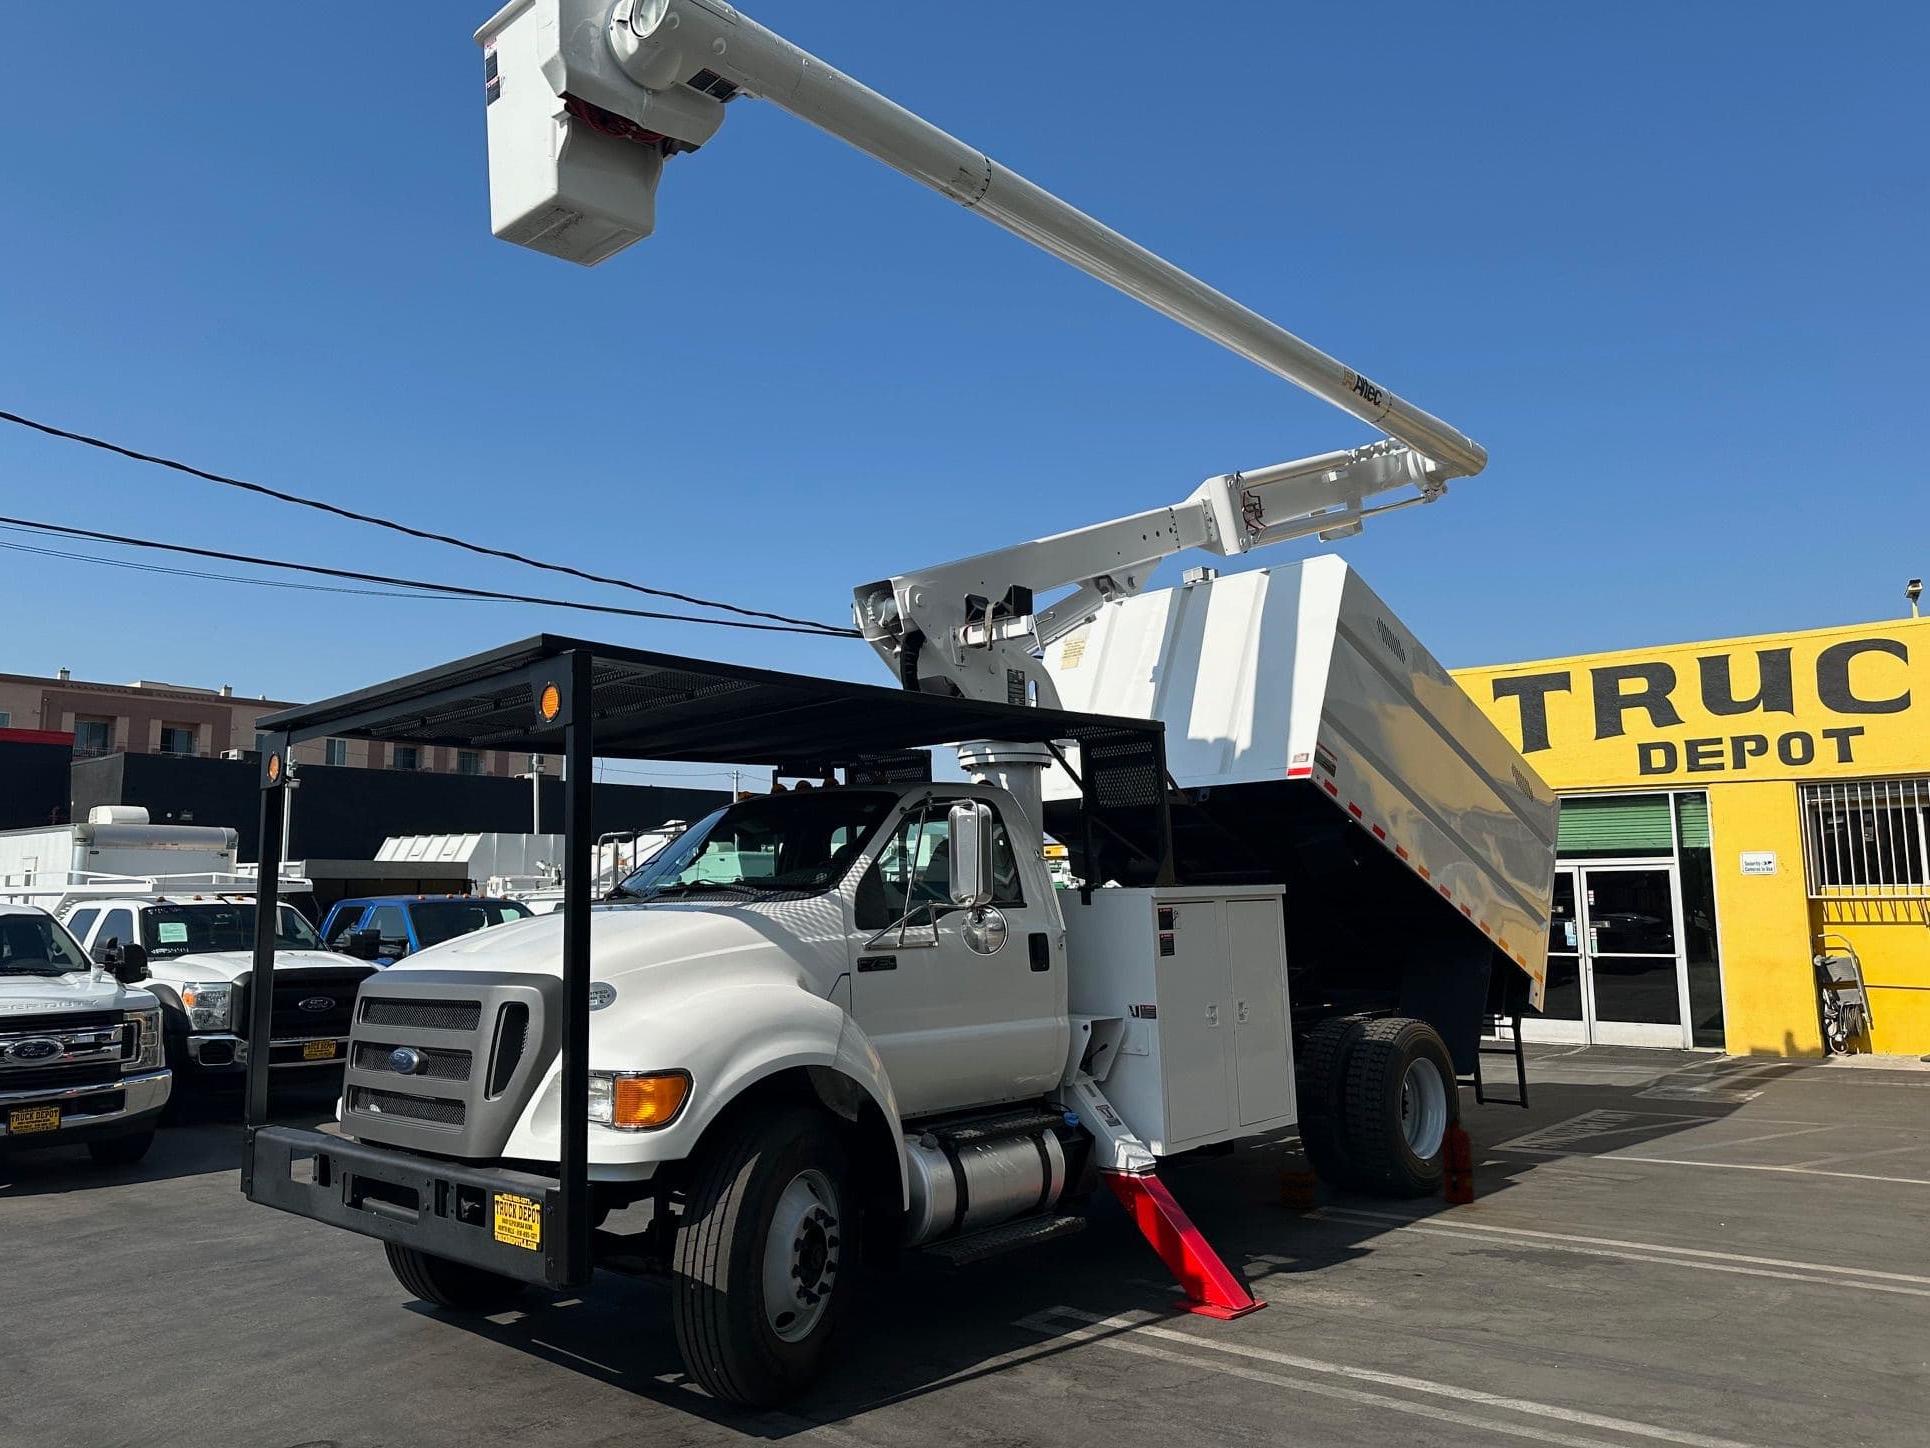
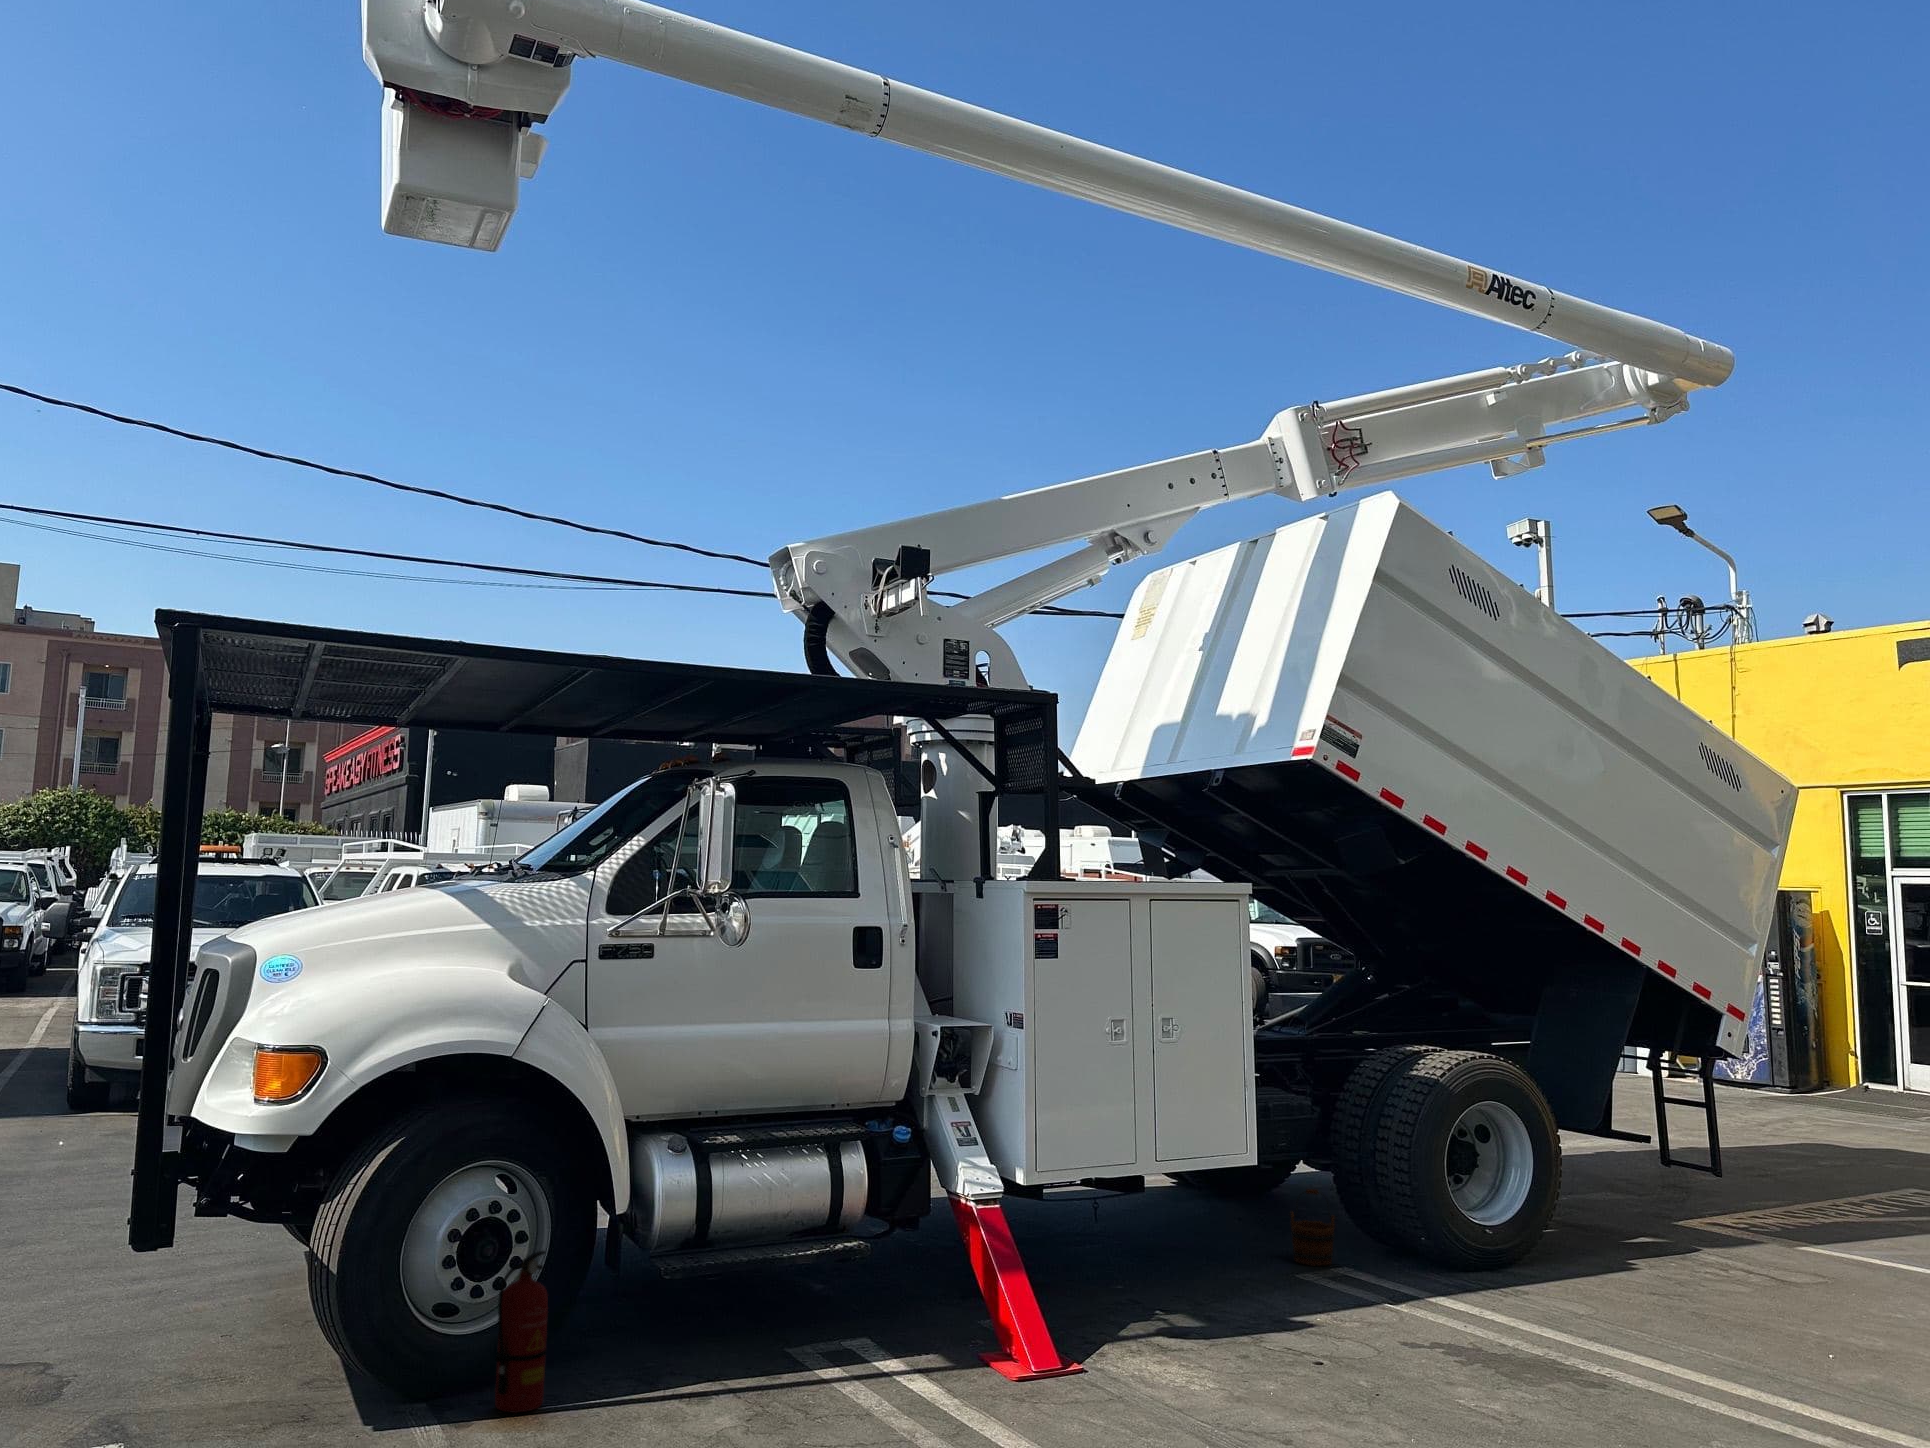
fire extinguisher: present [1442,1112,1474,1203] -> present [495,1251,548,1413]

